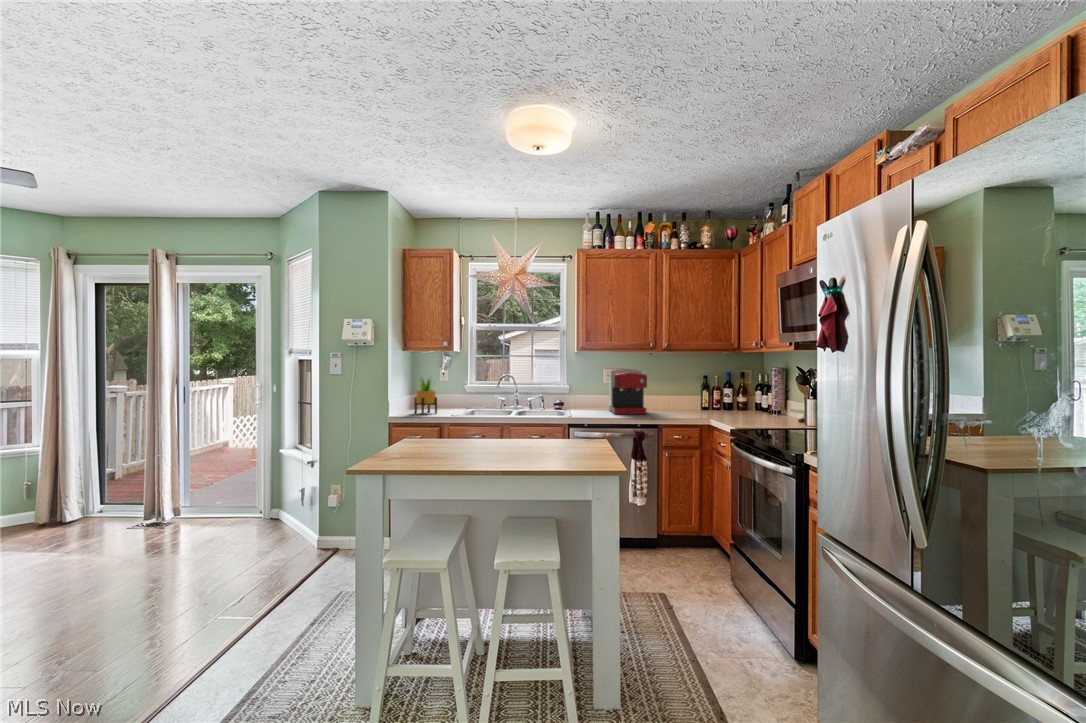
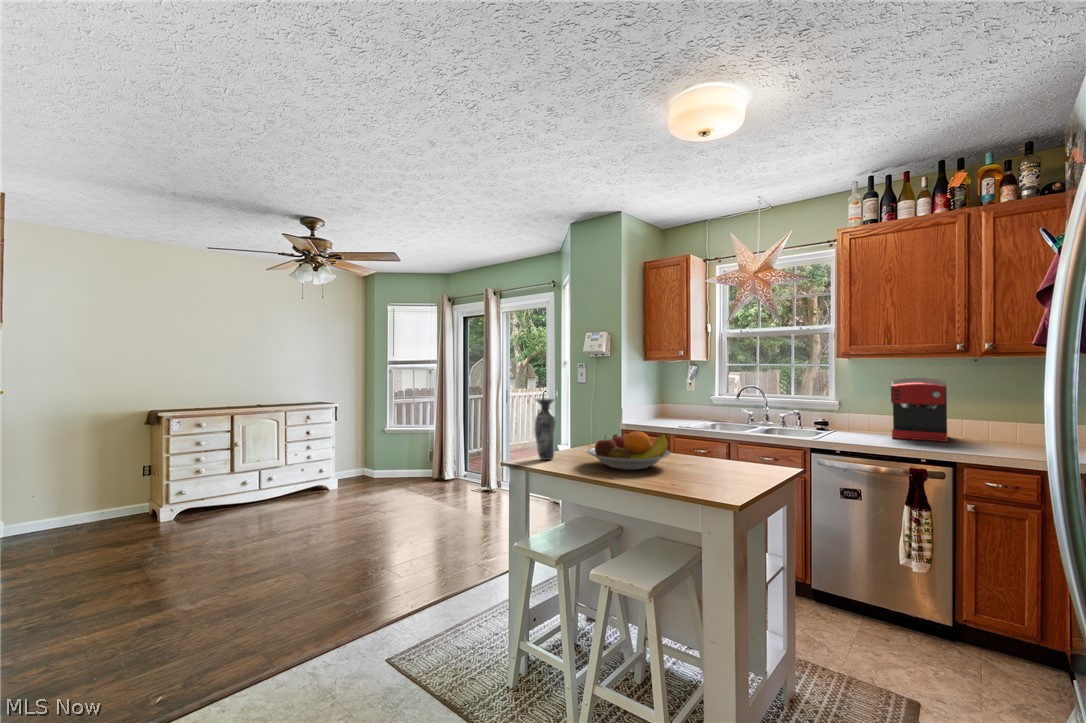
potted plant: present [415,378,437,414] -> none [651,383,675,422]
vase: none [387,392,412,459] -> present [534,398,556,460]
fruit bowl: none [452,420,533,458] -> present [587,431,670,470]

